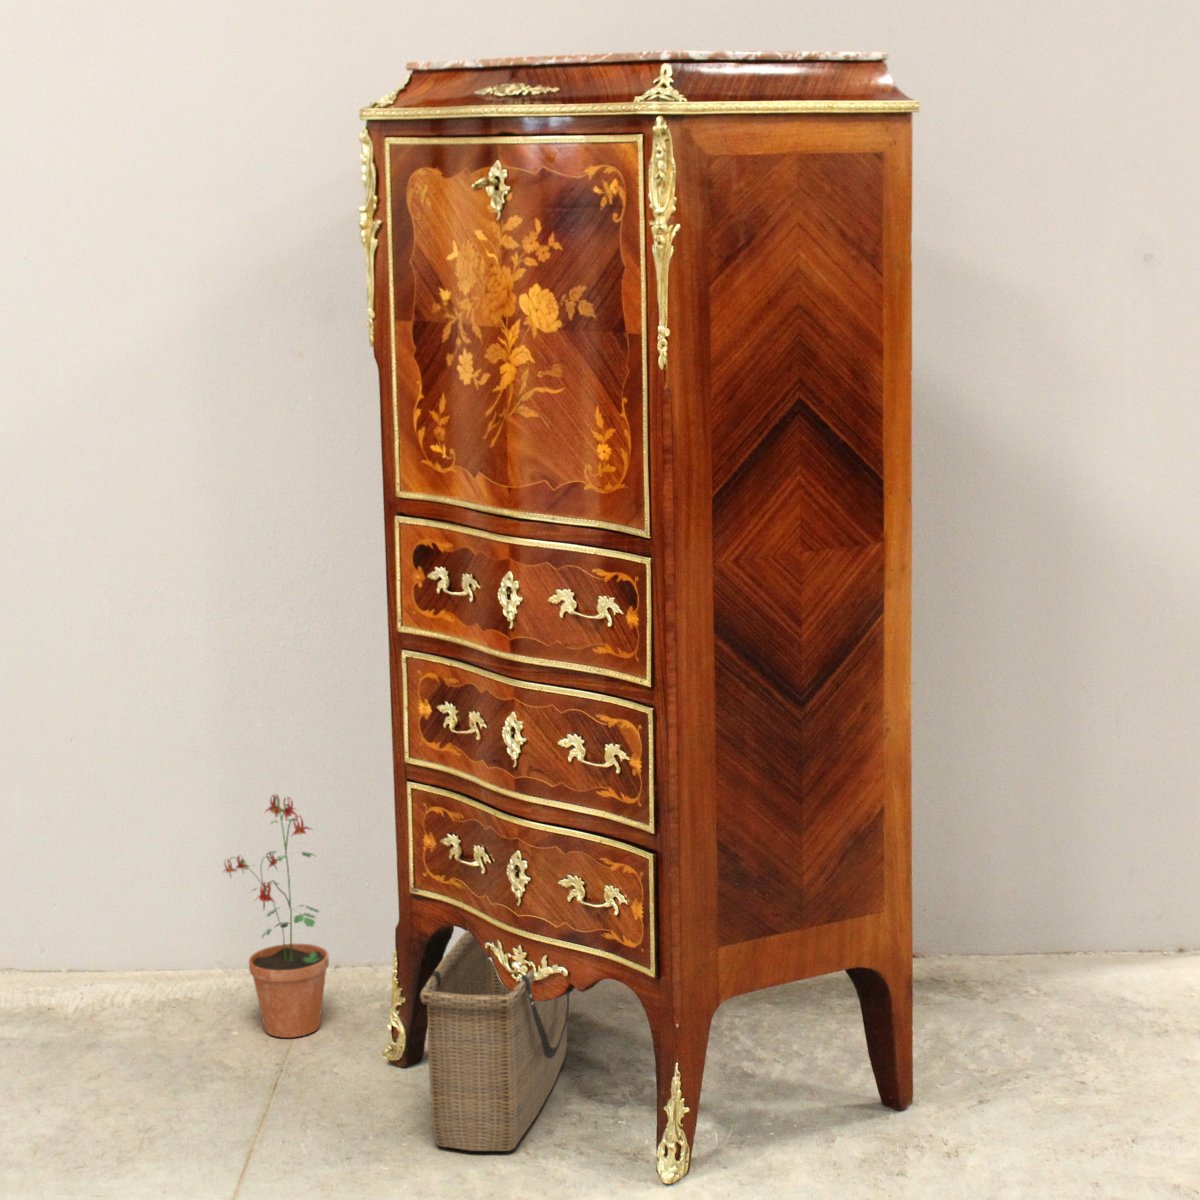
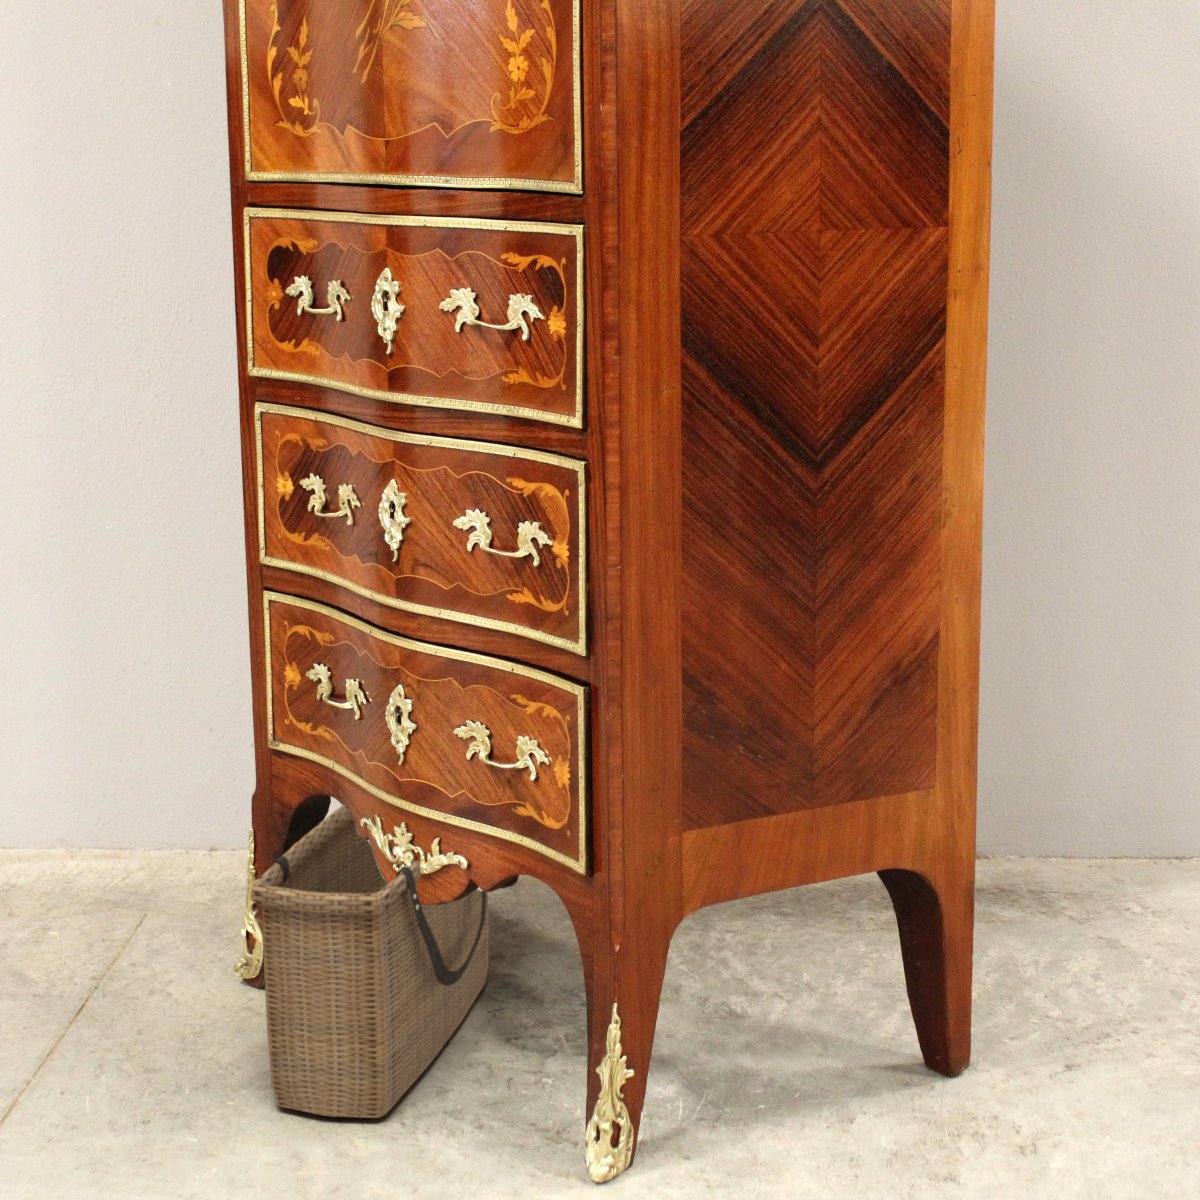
potted plant: present [225,795,329,1038] -> none [42,617,182,942]

